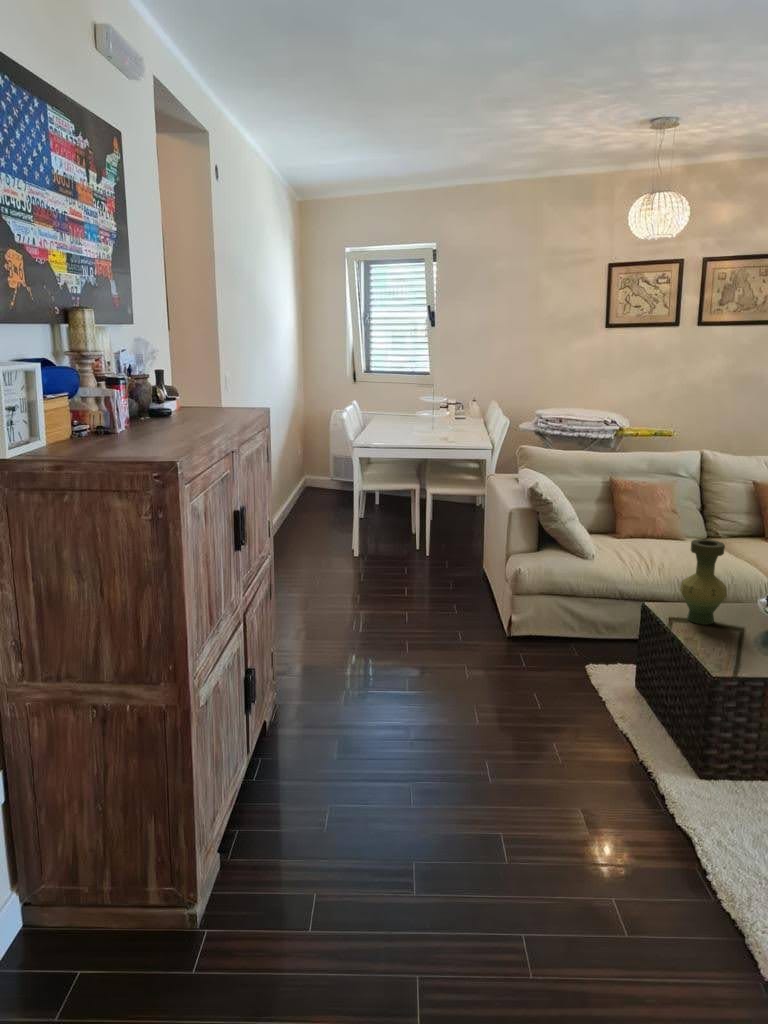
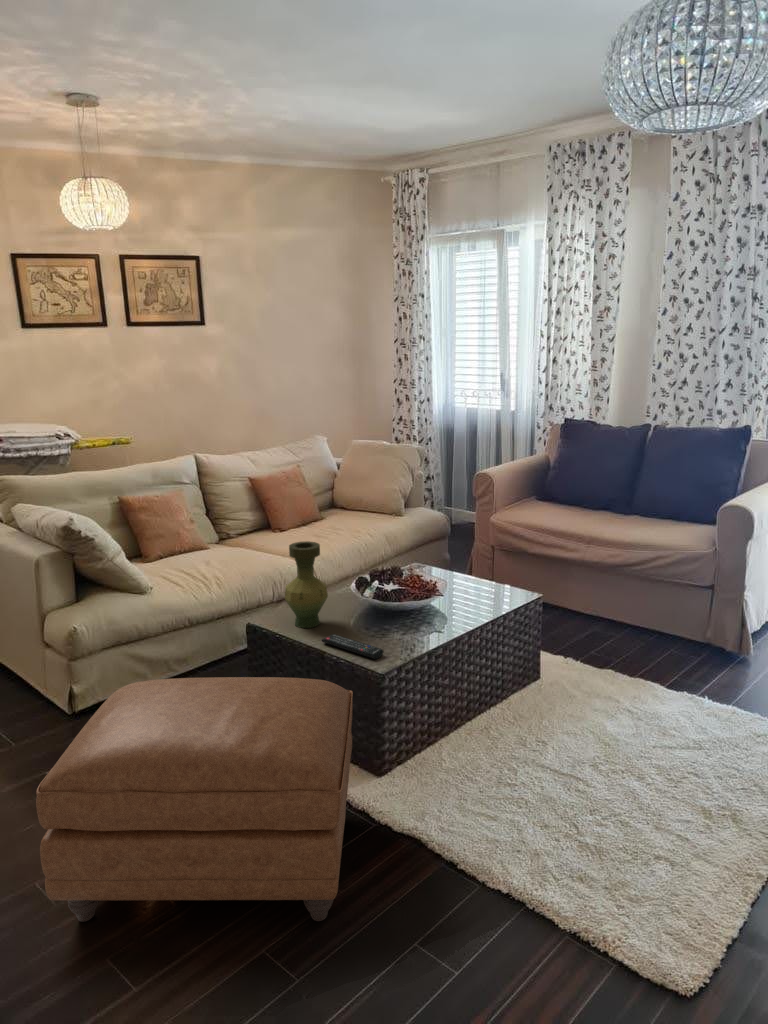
ottoman: none [396,610,669,839] -> present [36,677,353,922]
remote control: none [693,633,741,666] -> present [322,634,384,659]

